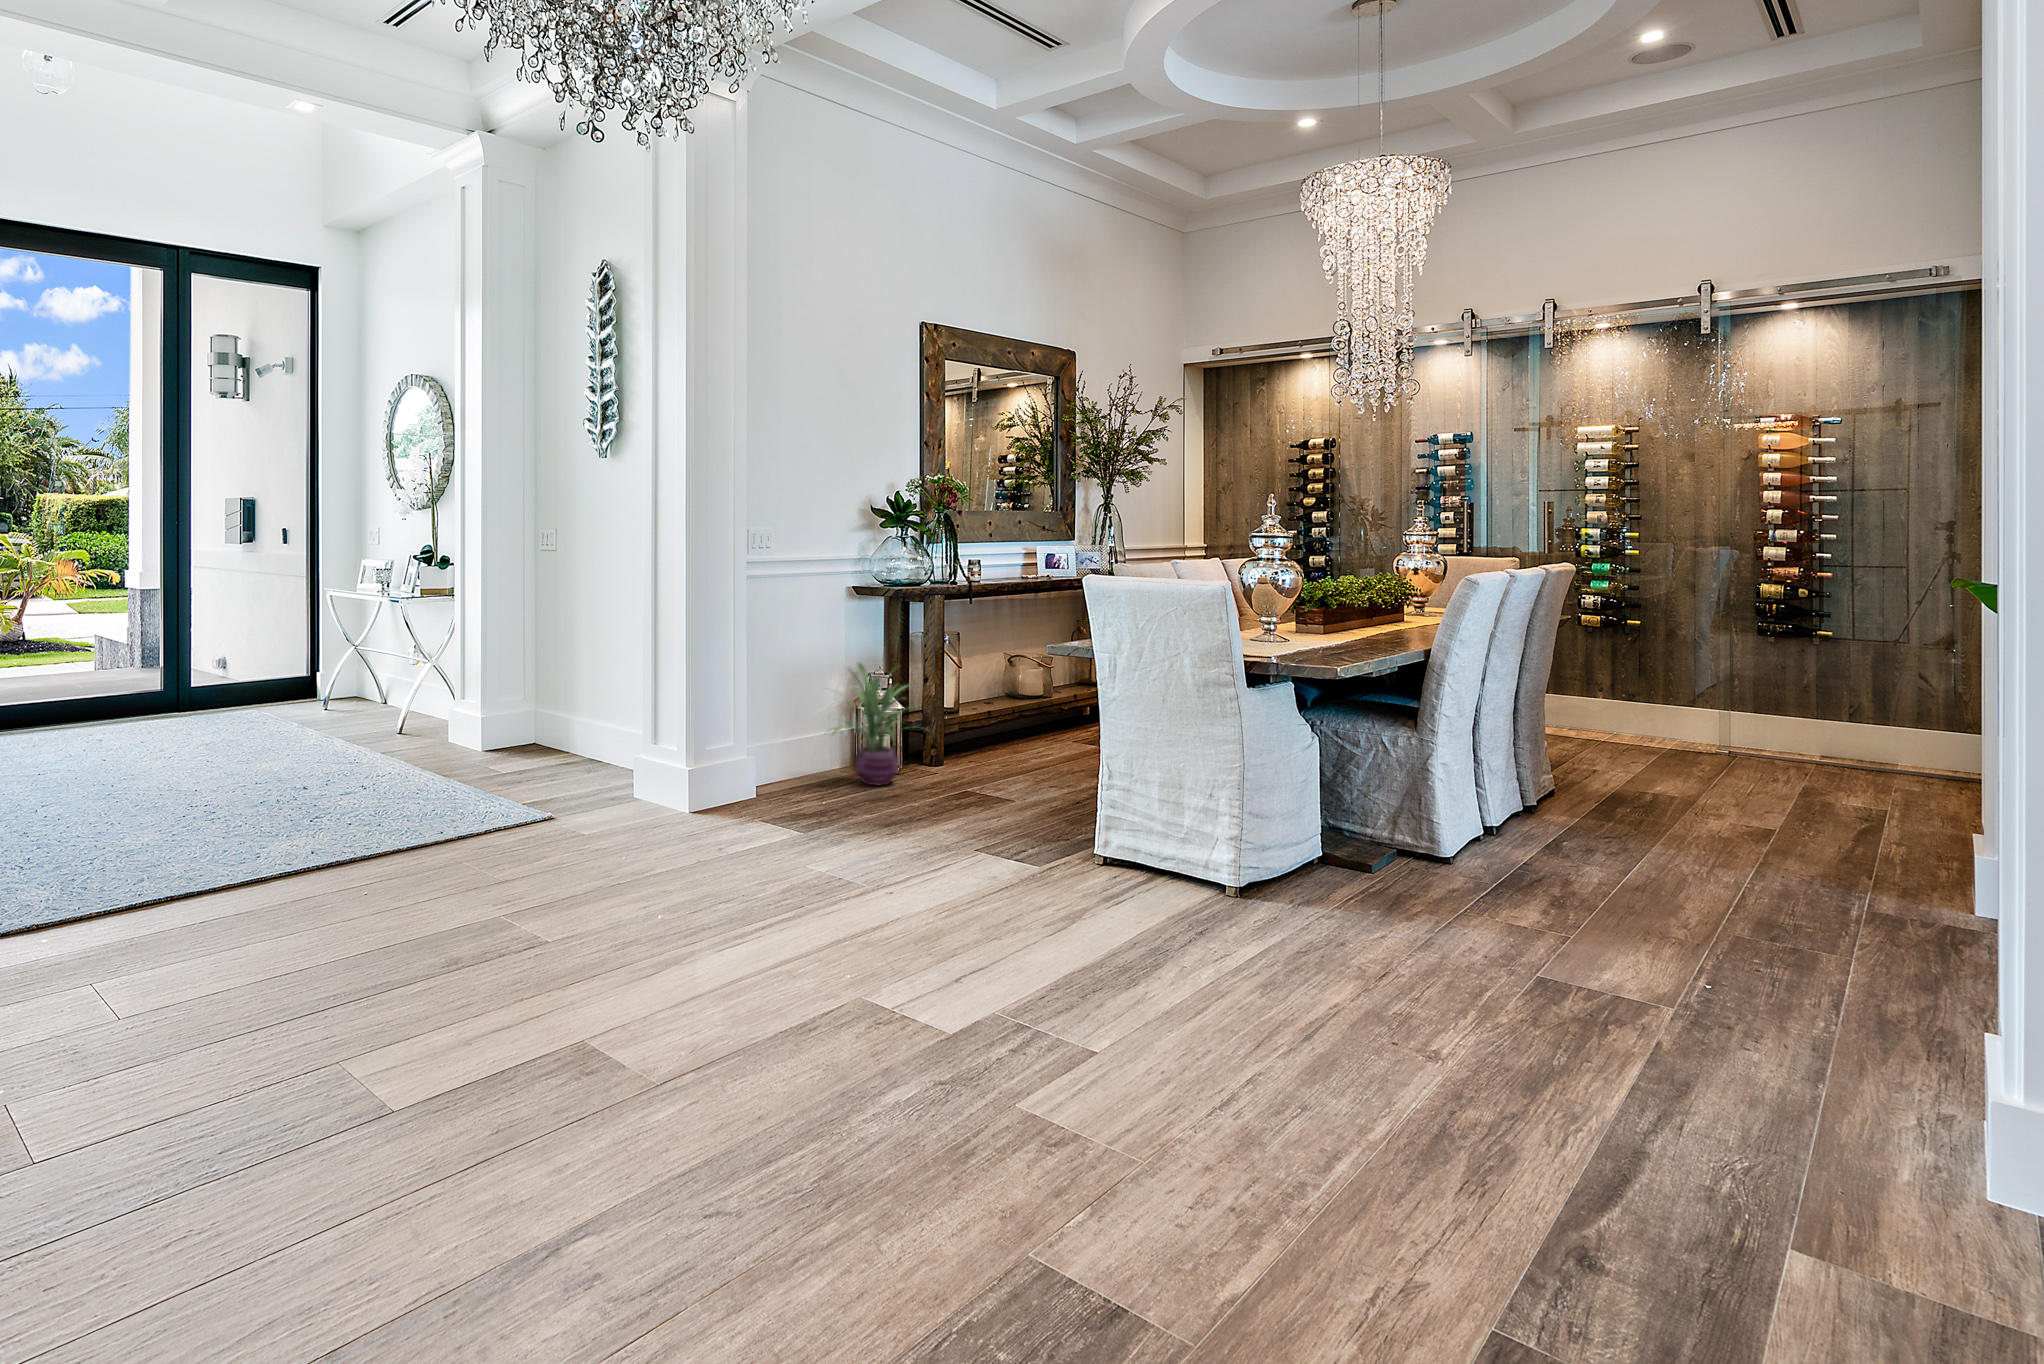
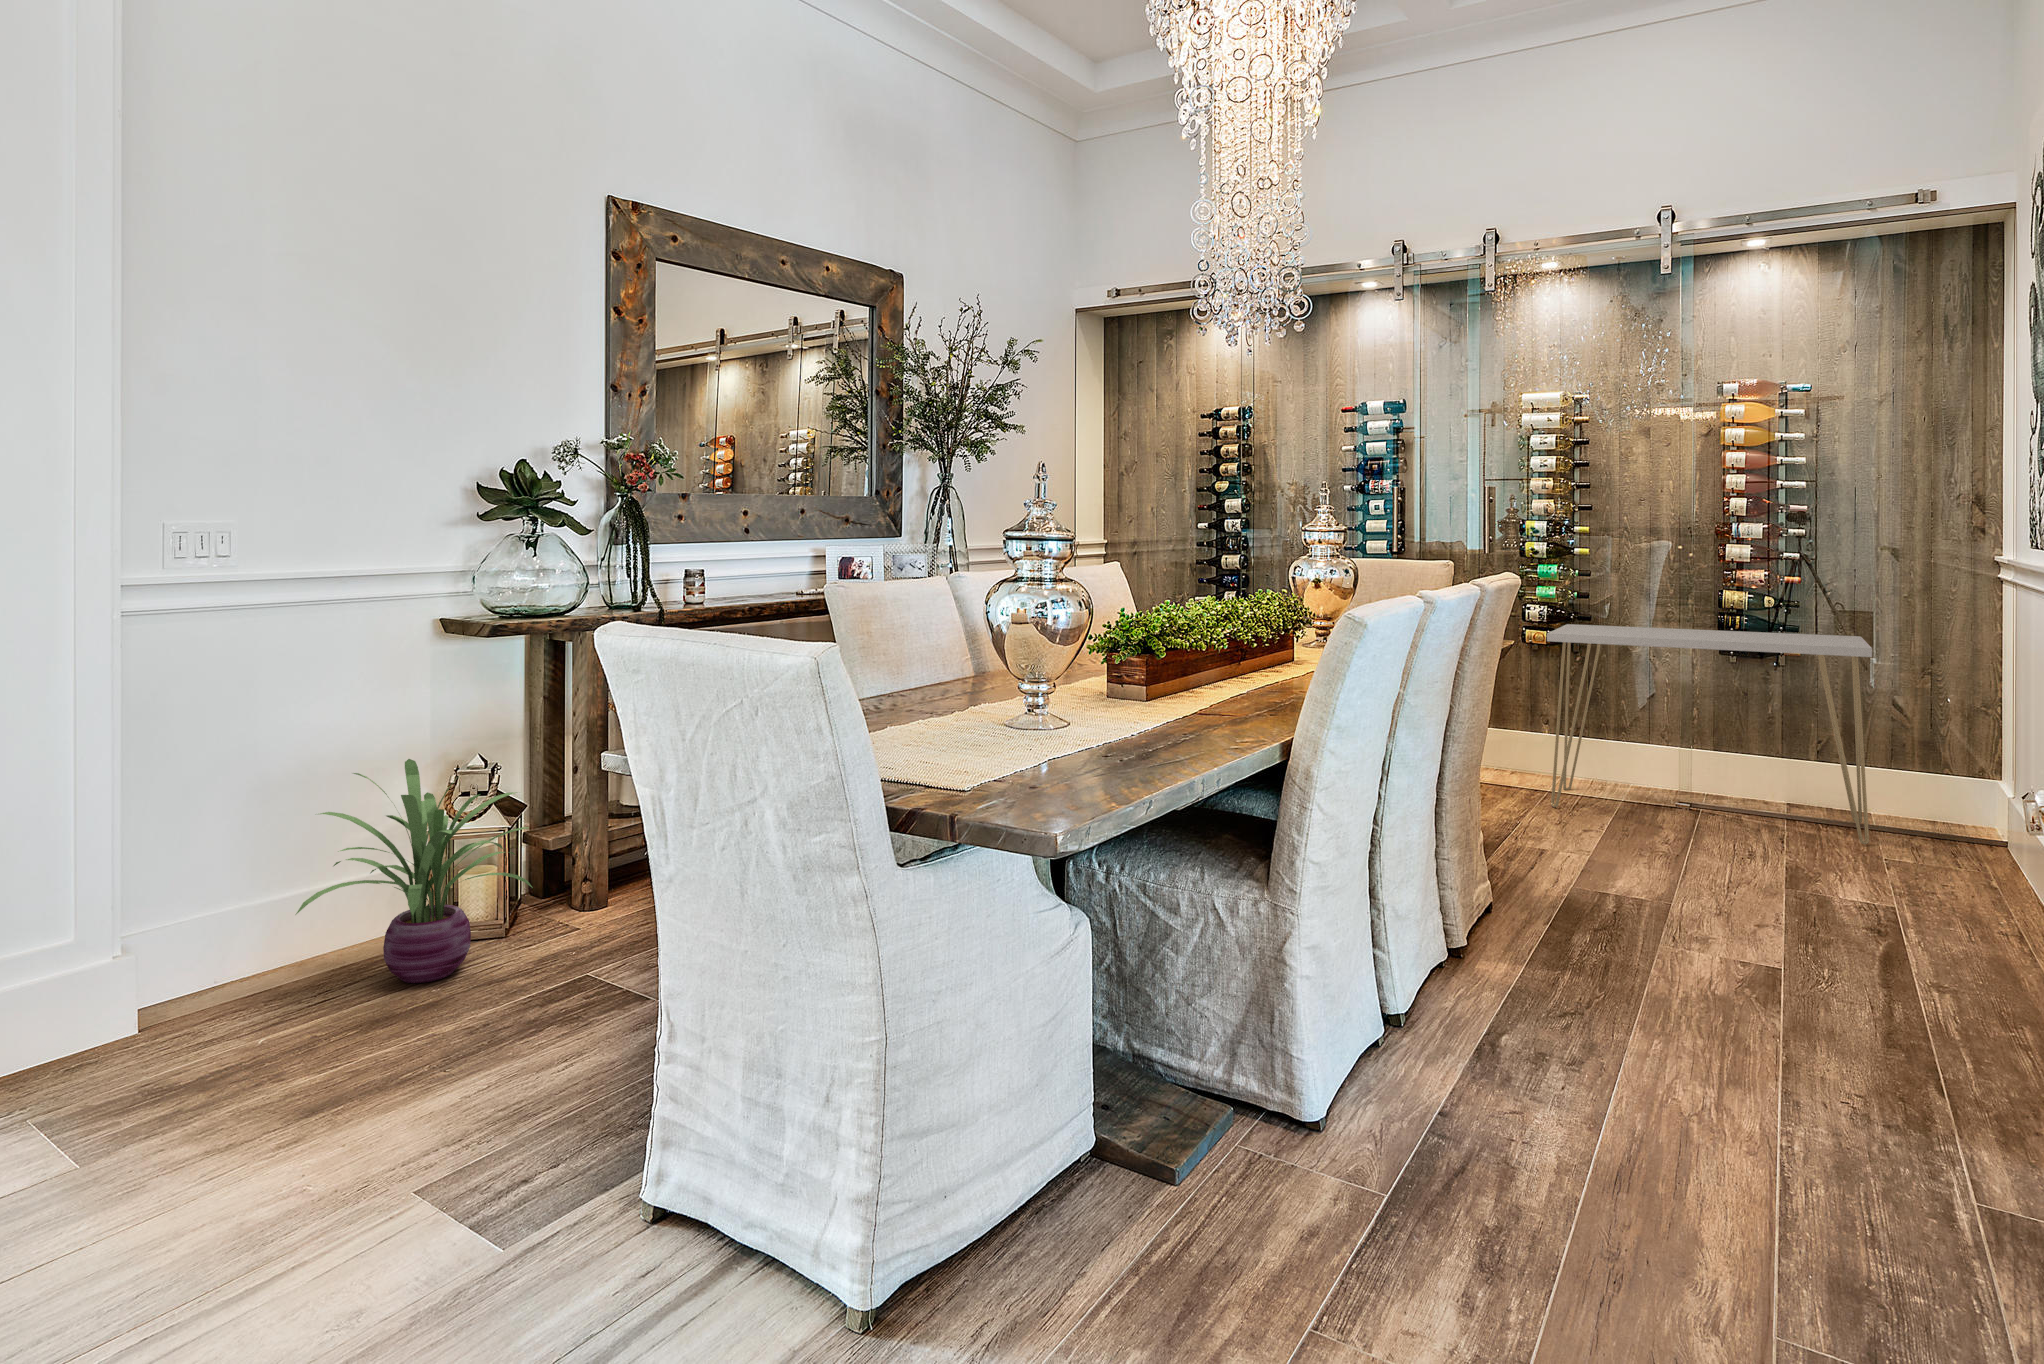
console table: none [1600,609,1887,778] -> present [1547,624,1872,844]

